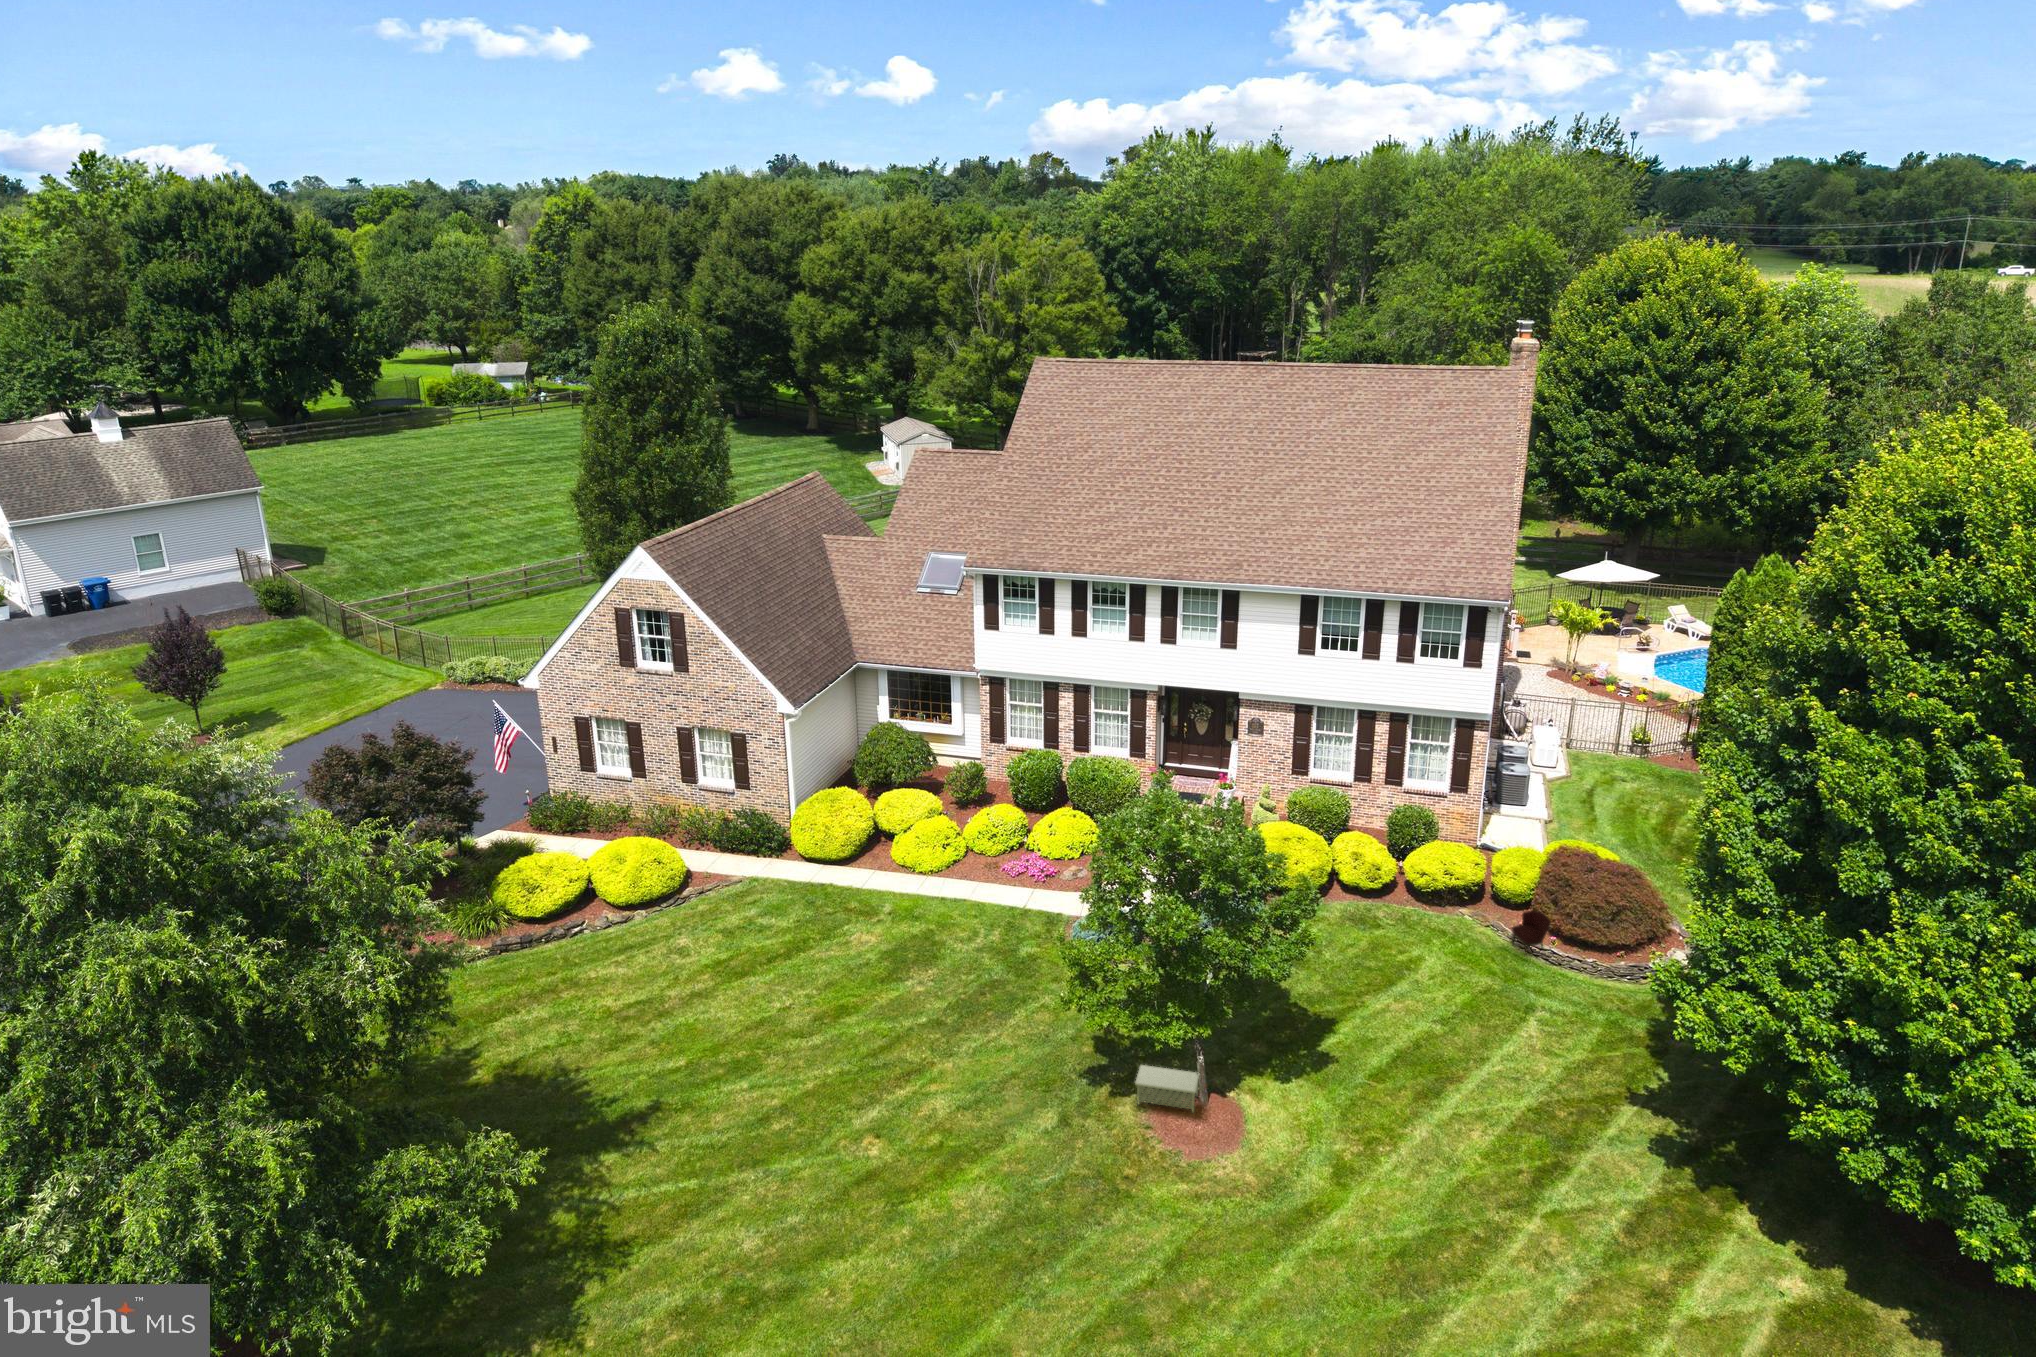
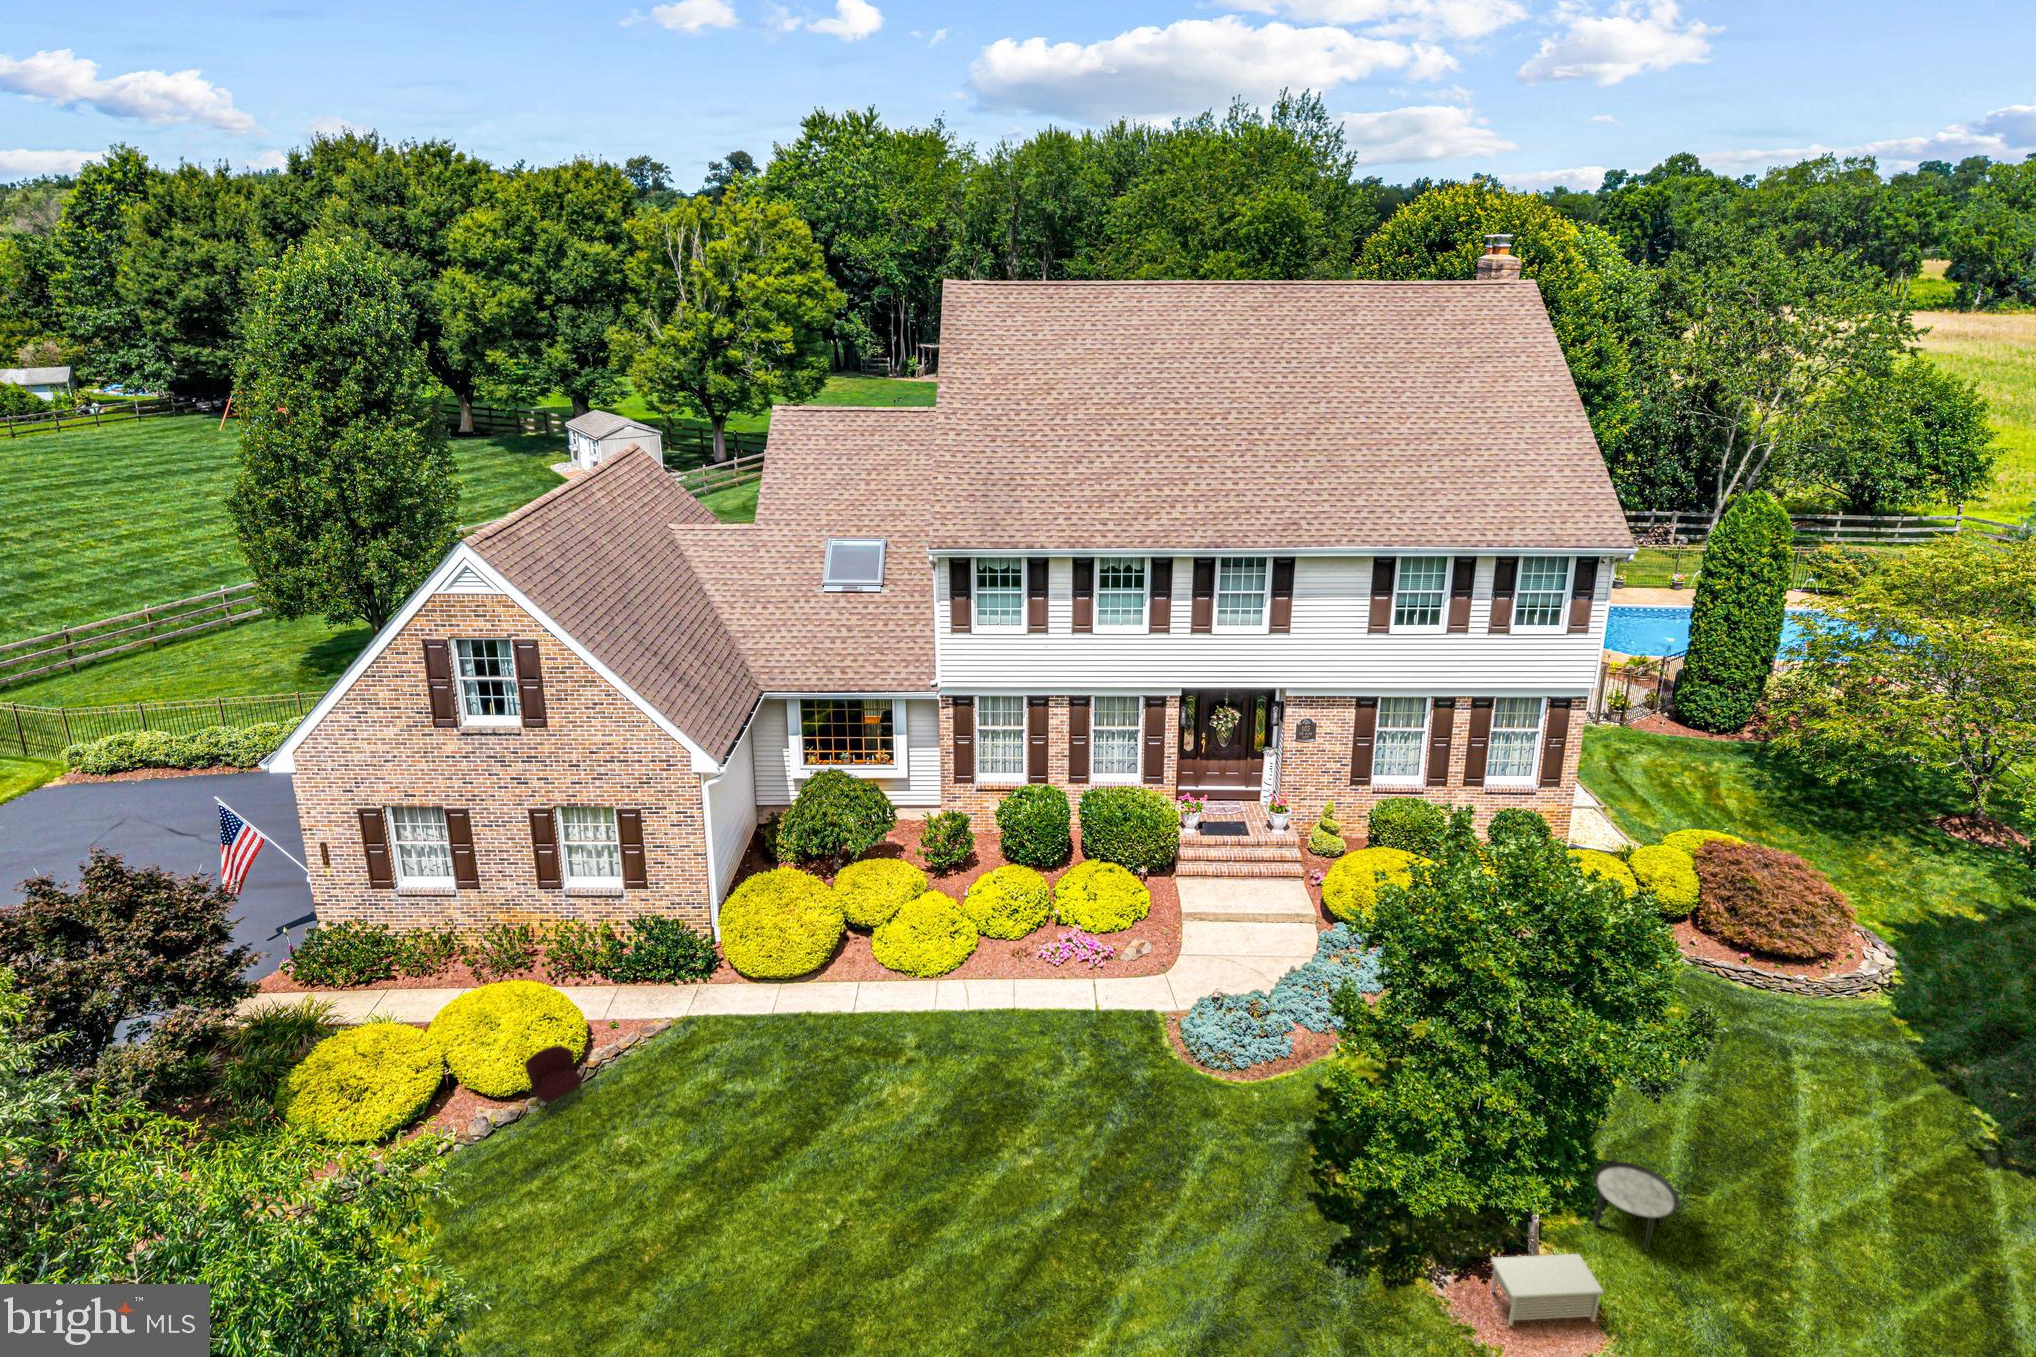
chair: present [1512,911,1551,952] -> present [525,1046,583,1118]
round table: none [1242,1033,1297,1089] -> present [1593,1162,1680,1251]

